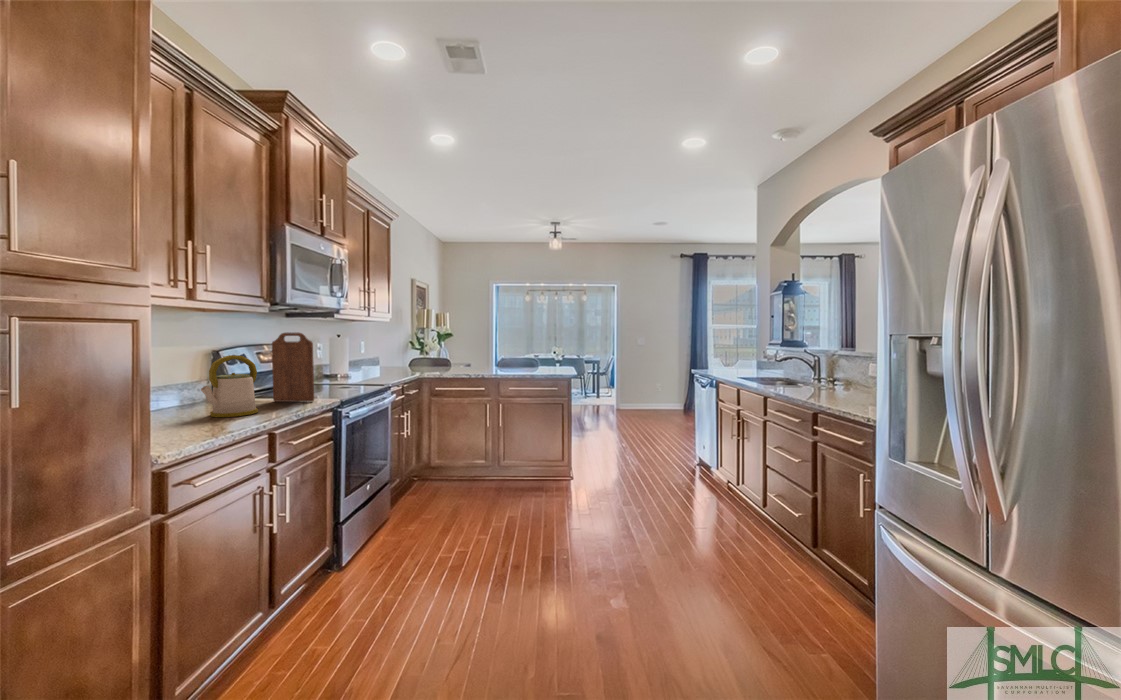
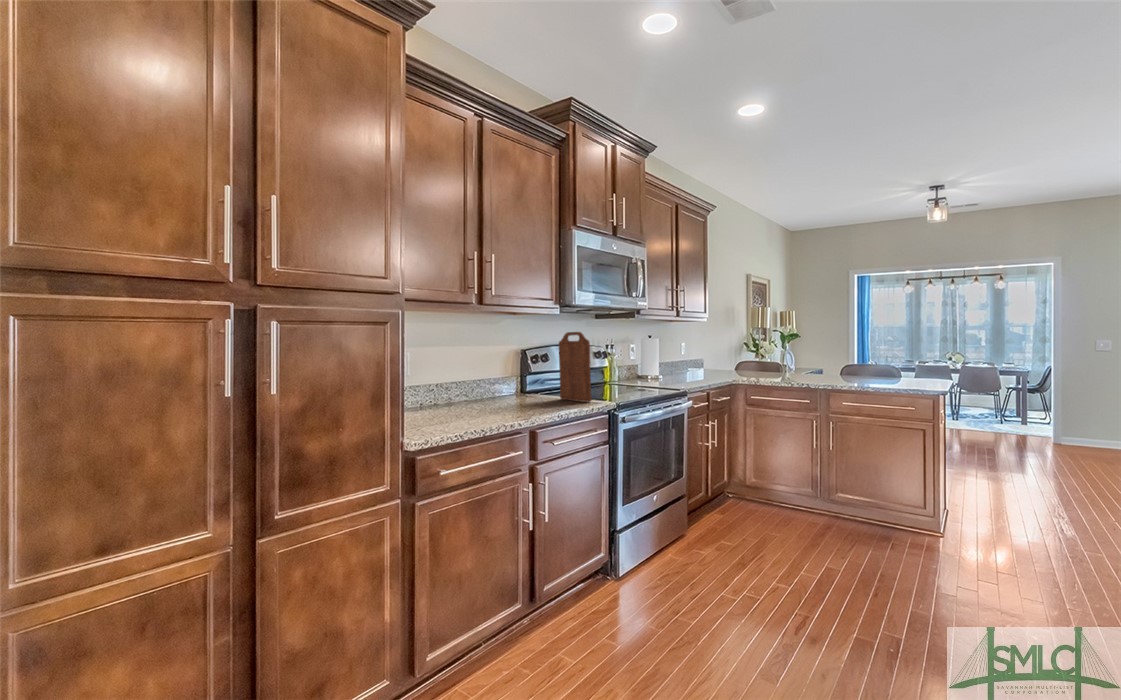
kettle: present [201,355,258,417] -> none [488,353,533,411]

